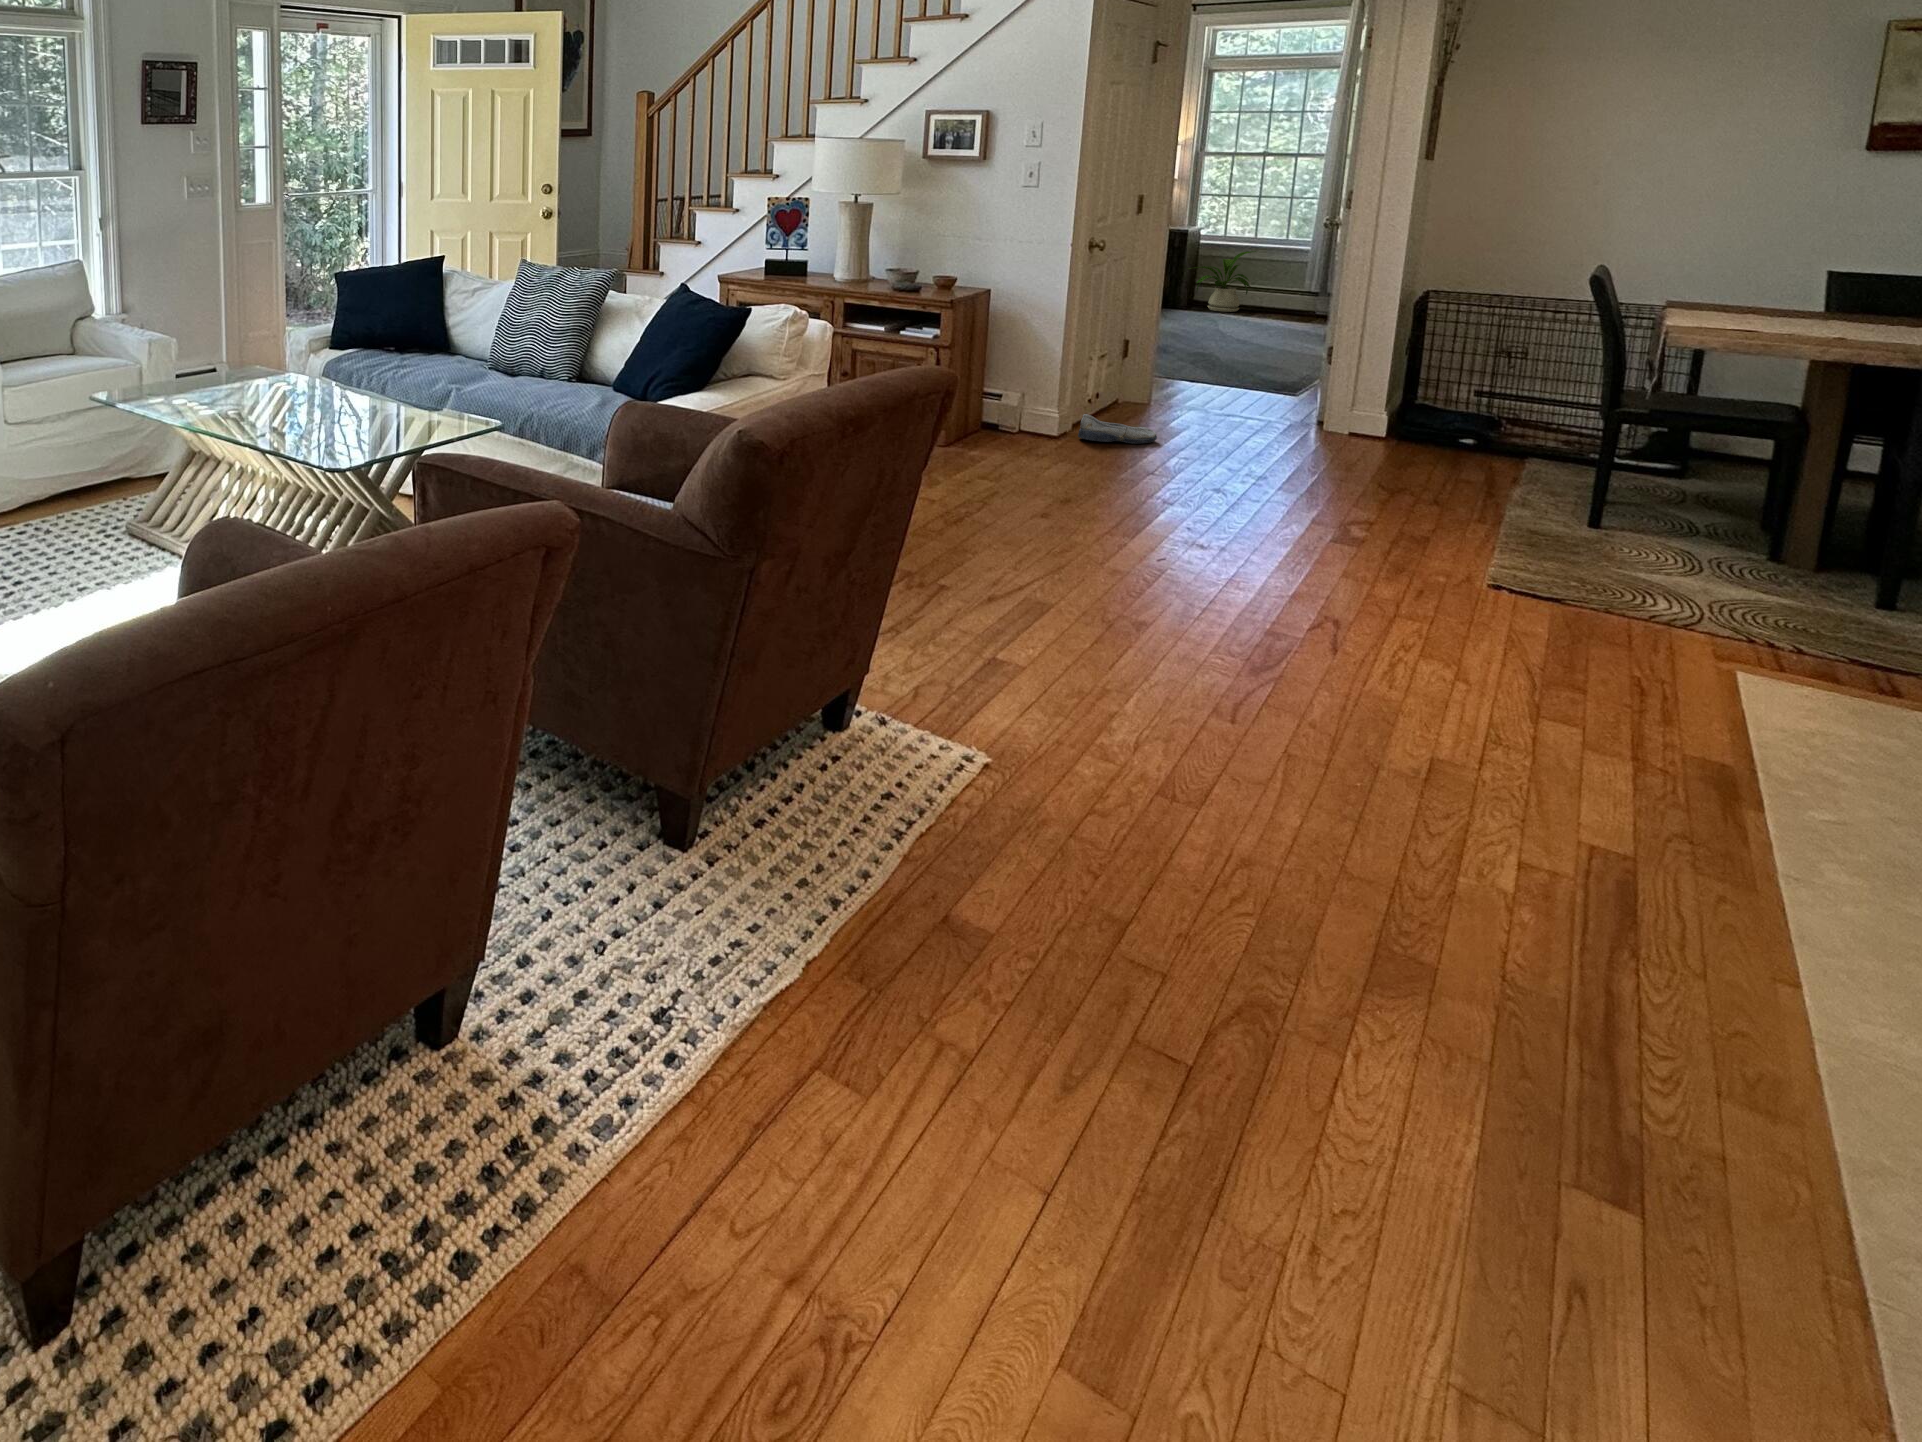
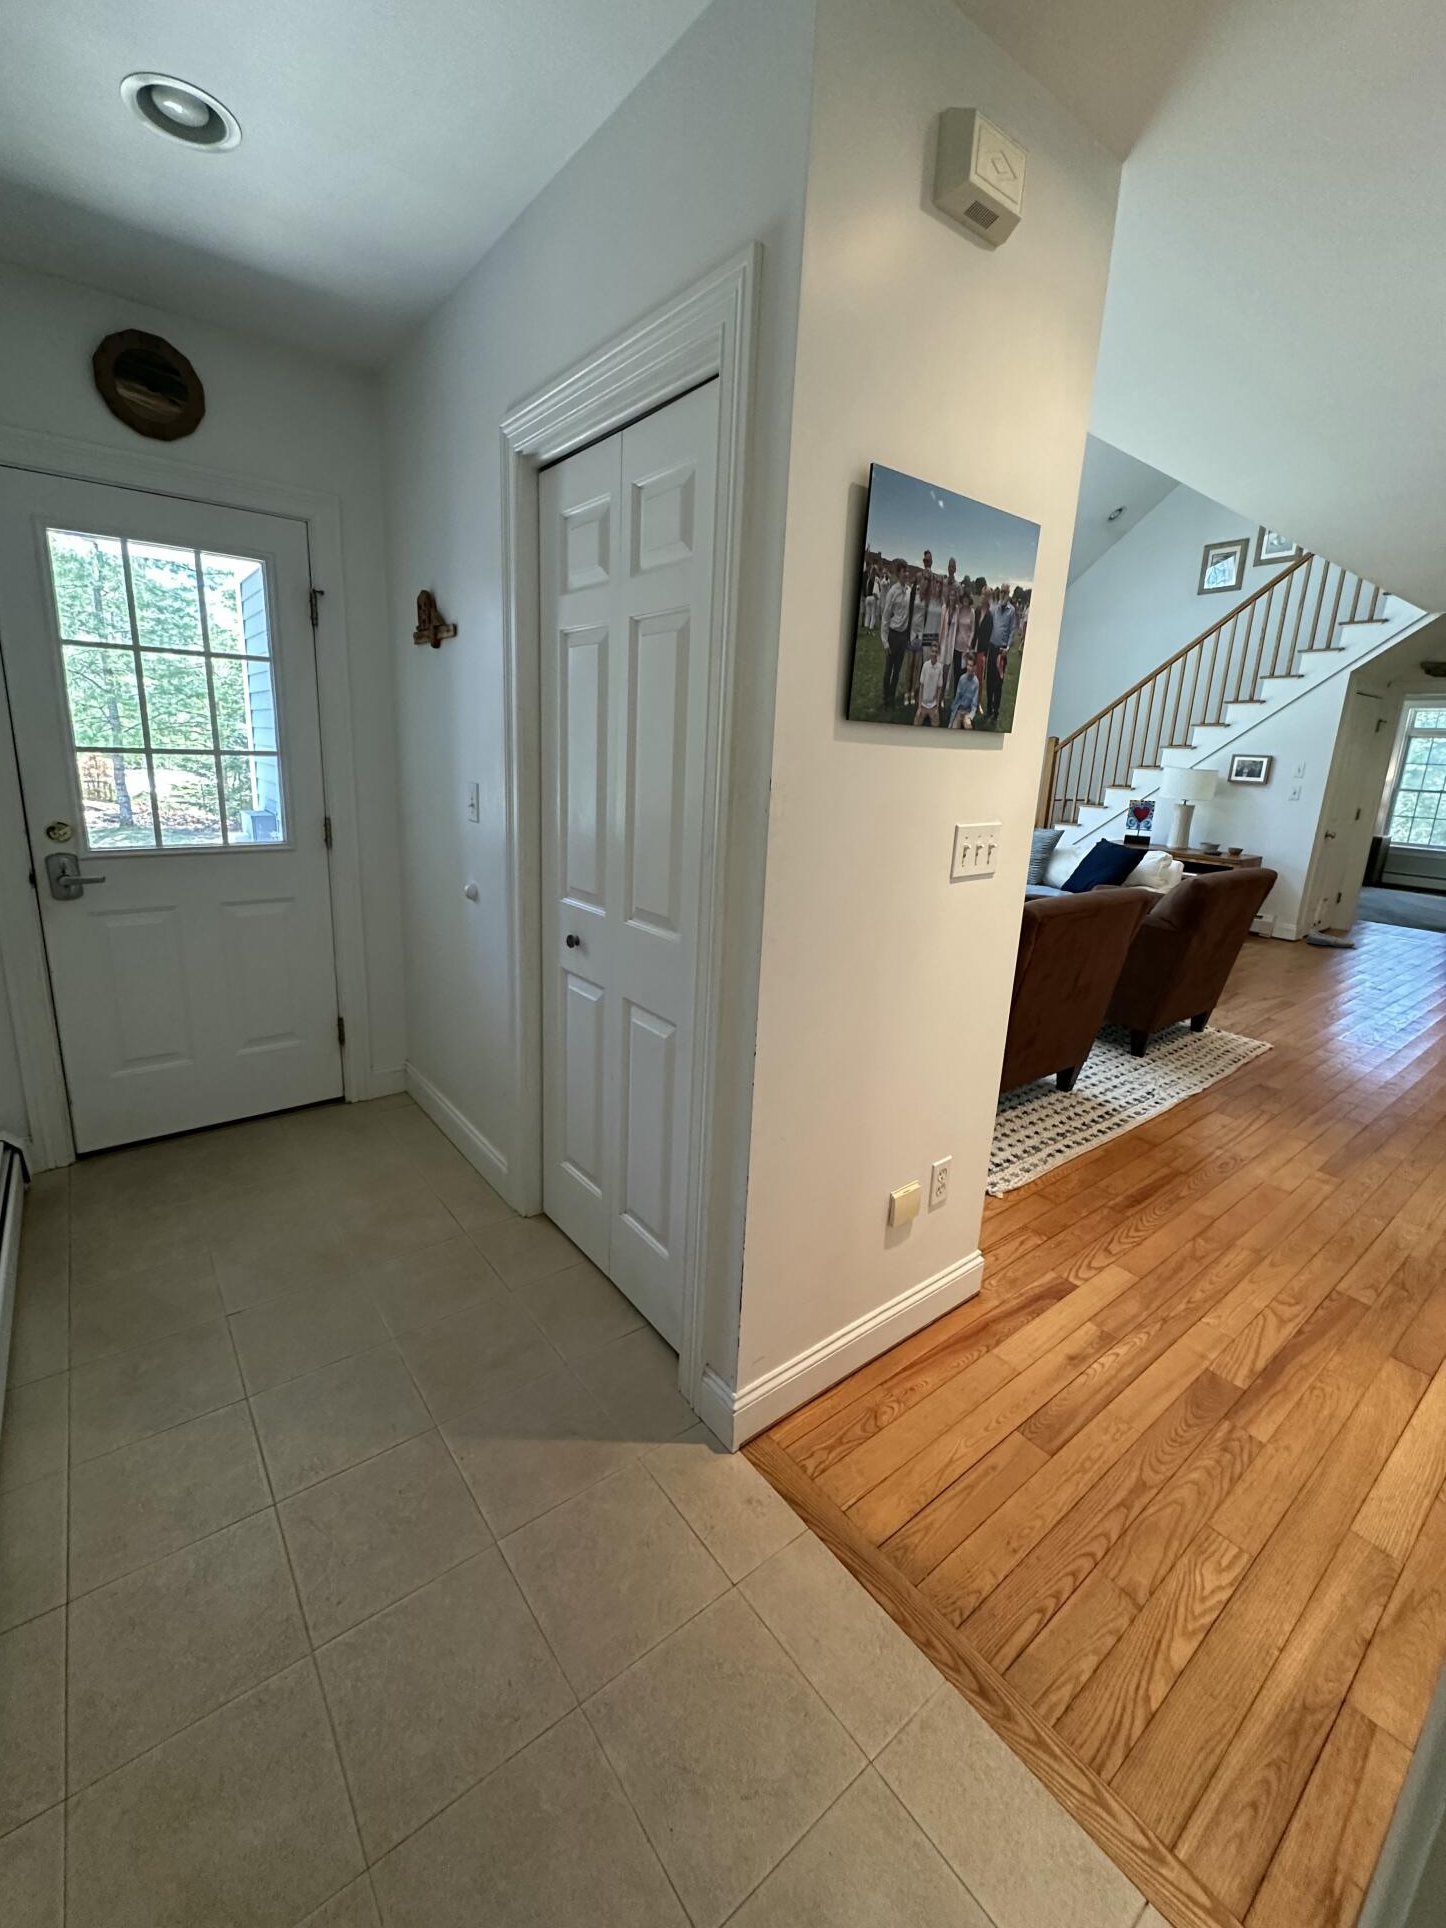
house plant: present [1197,251,1255,312] -> none [1379,854,1430,891]

